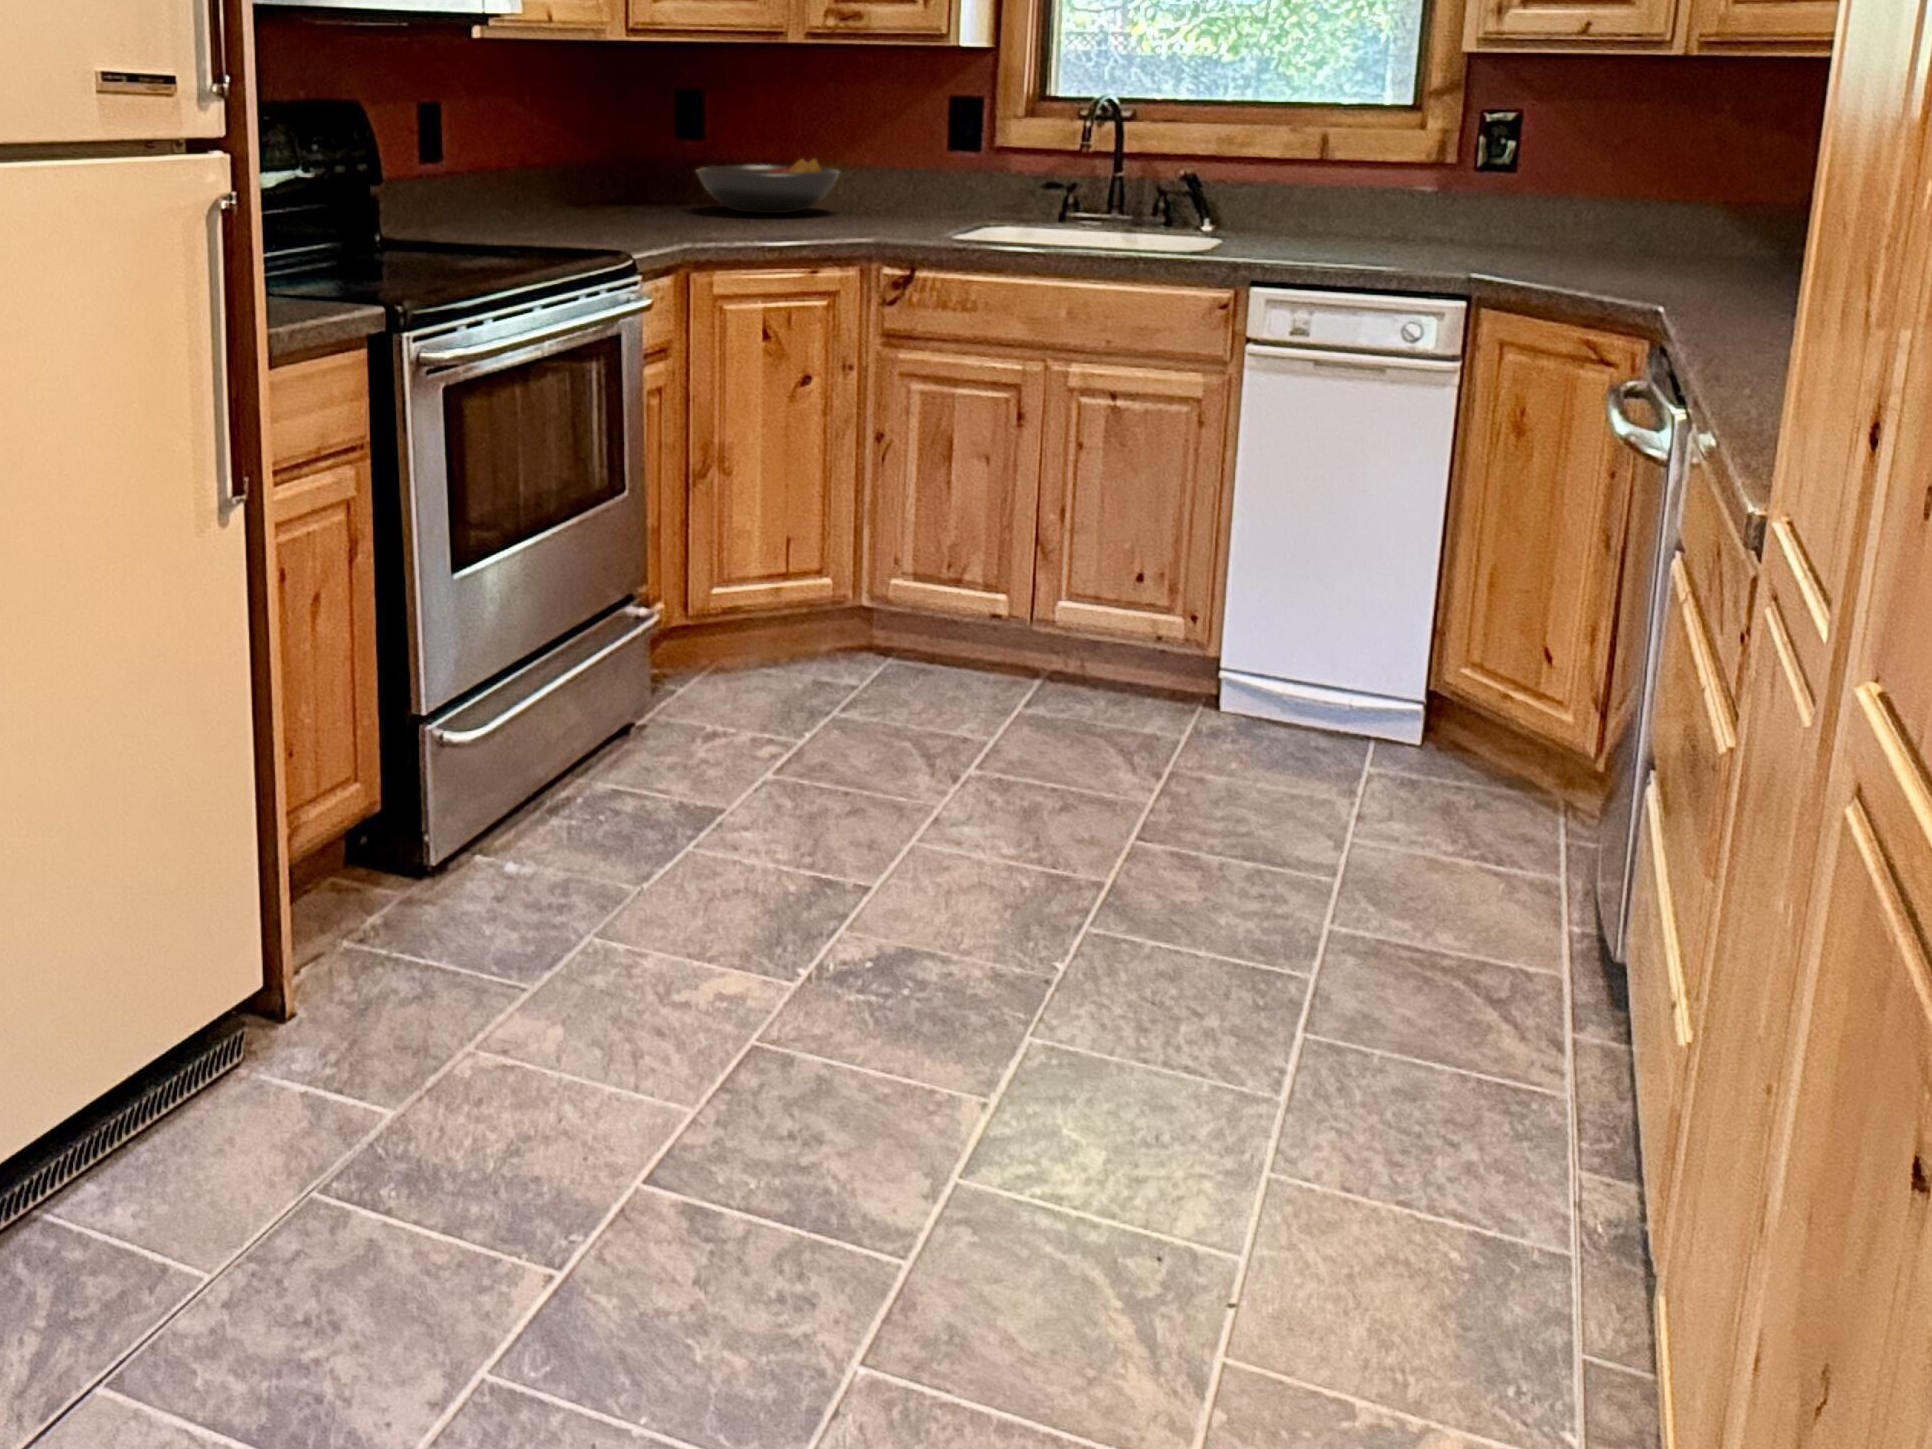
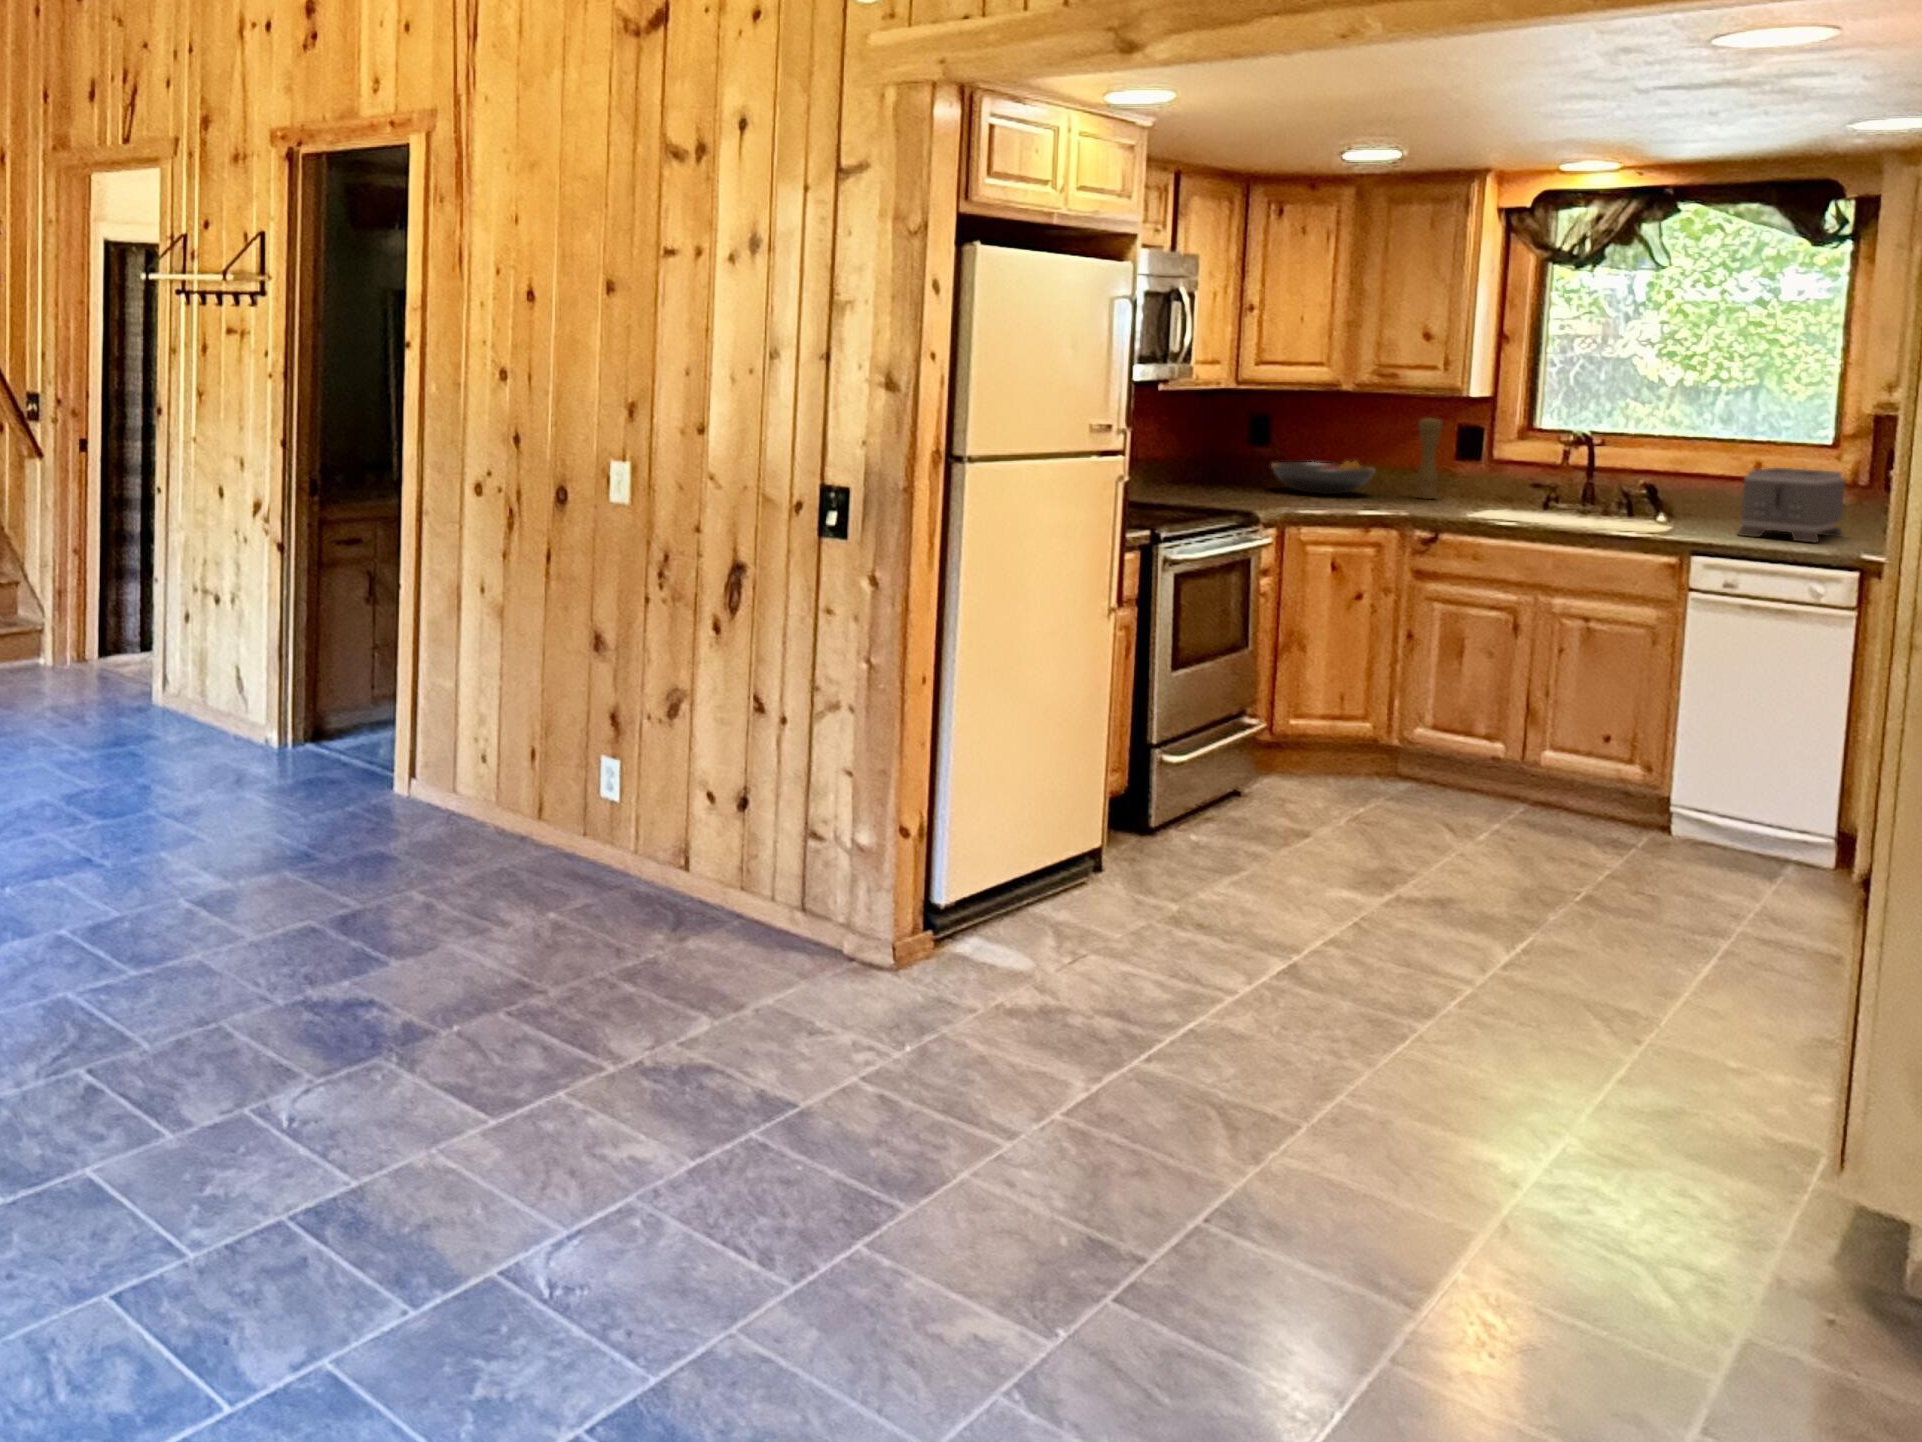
pepper mill: none [894,87,928,214] -> present [1415,418,1443,499]
toaster: none [1302,143,1428,253] -> present [1738,468,1845,542]

